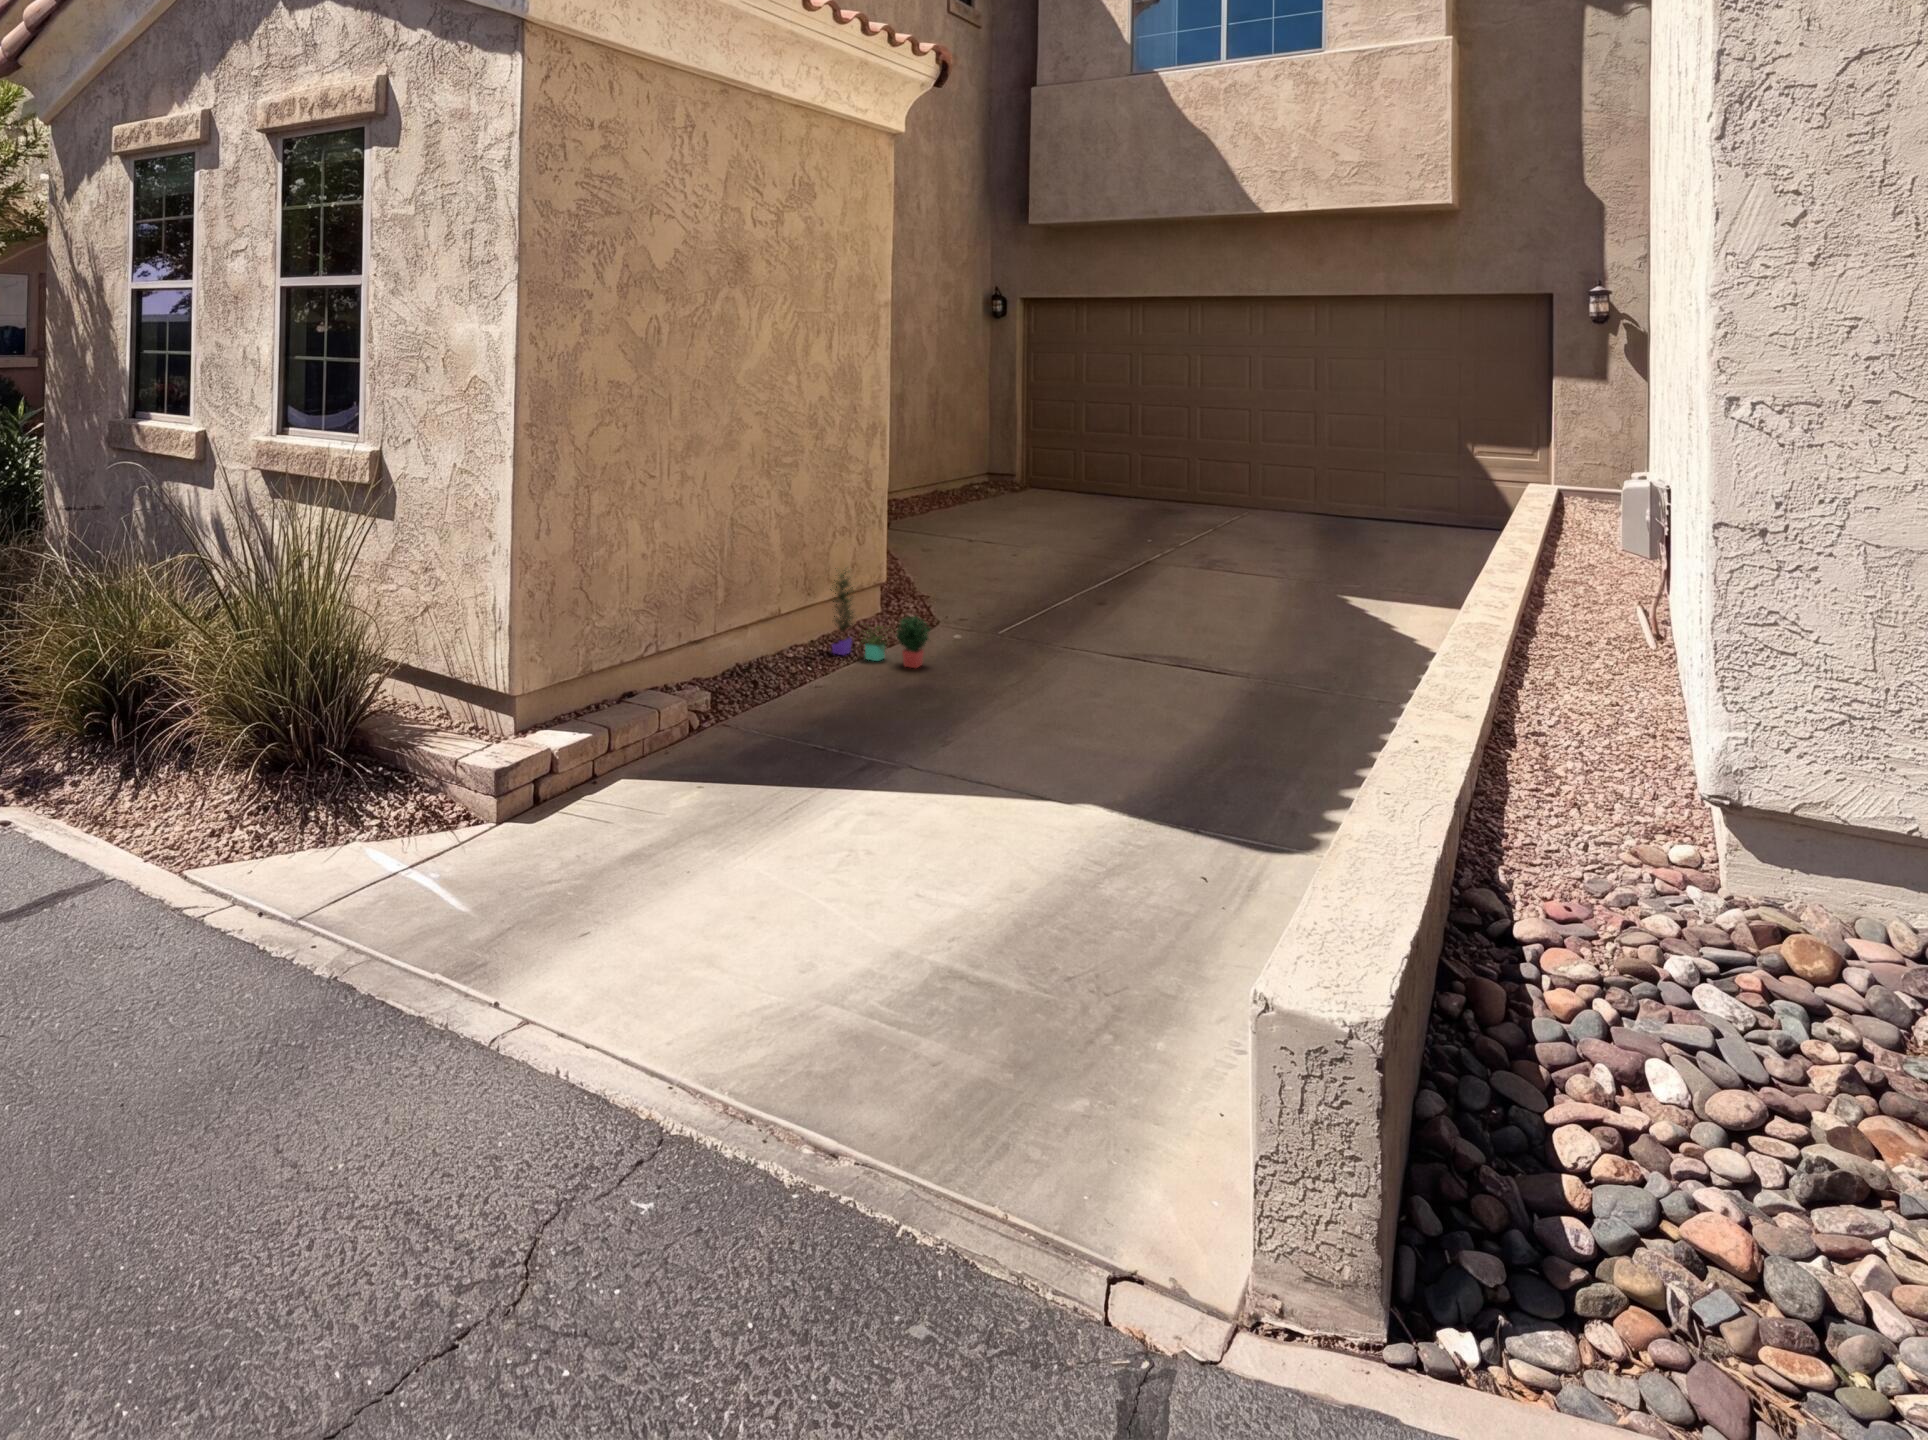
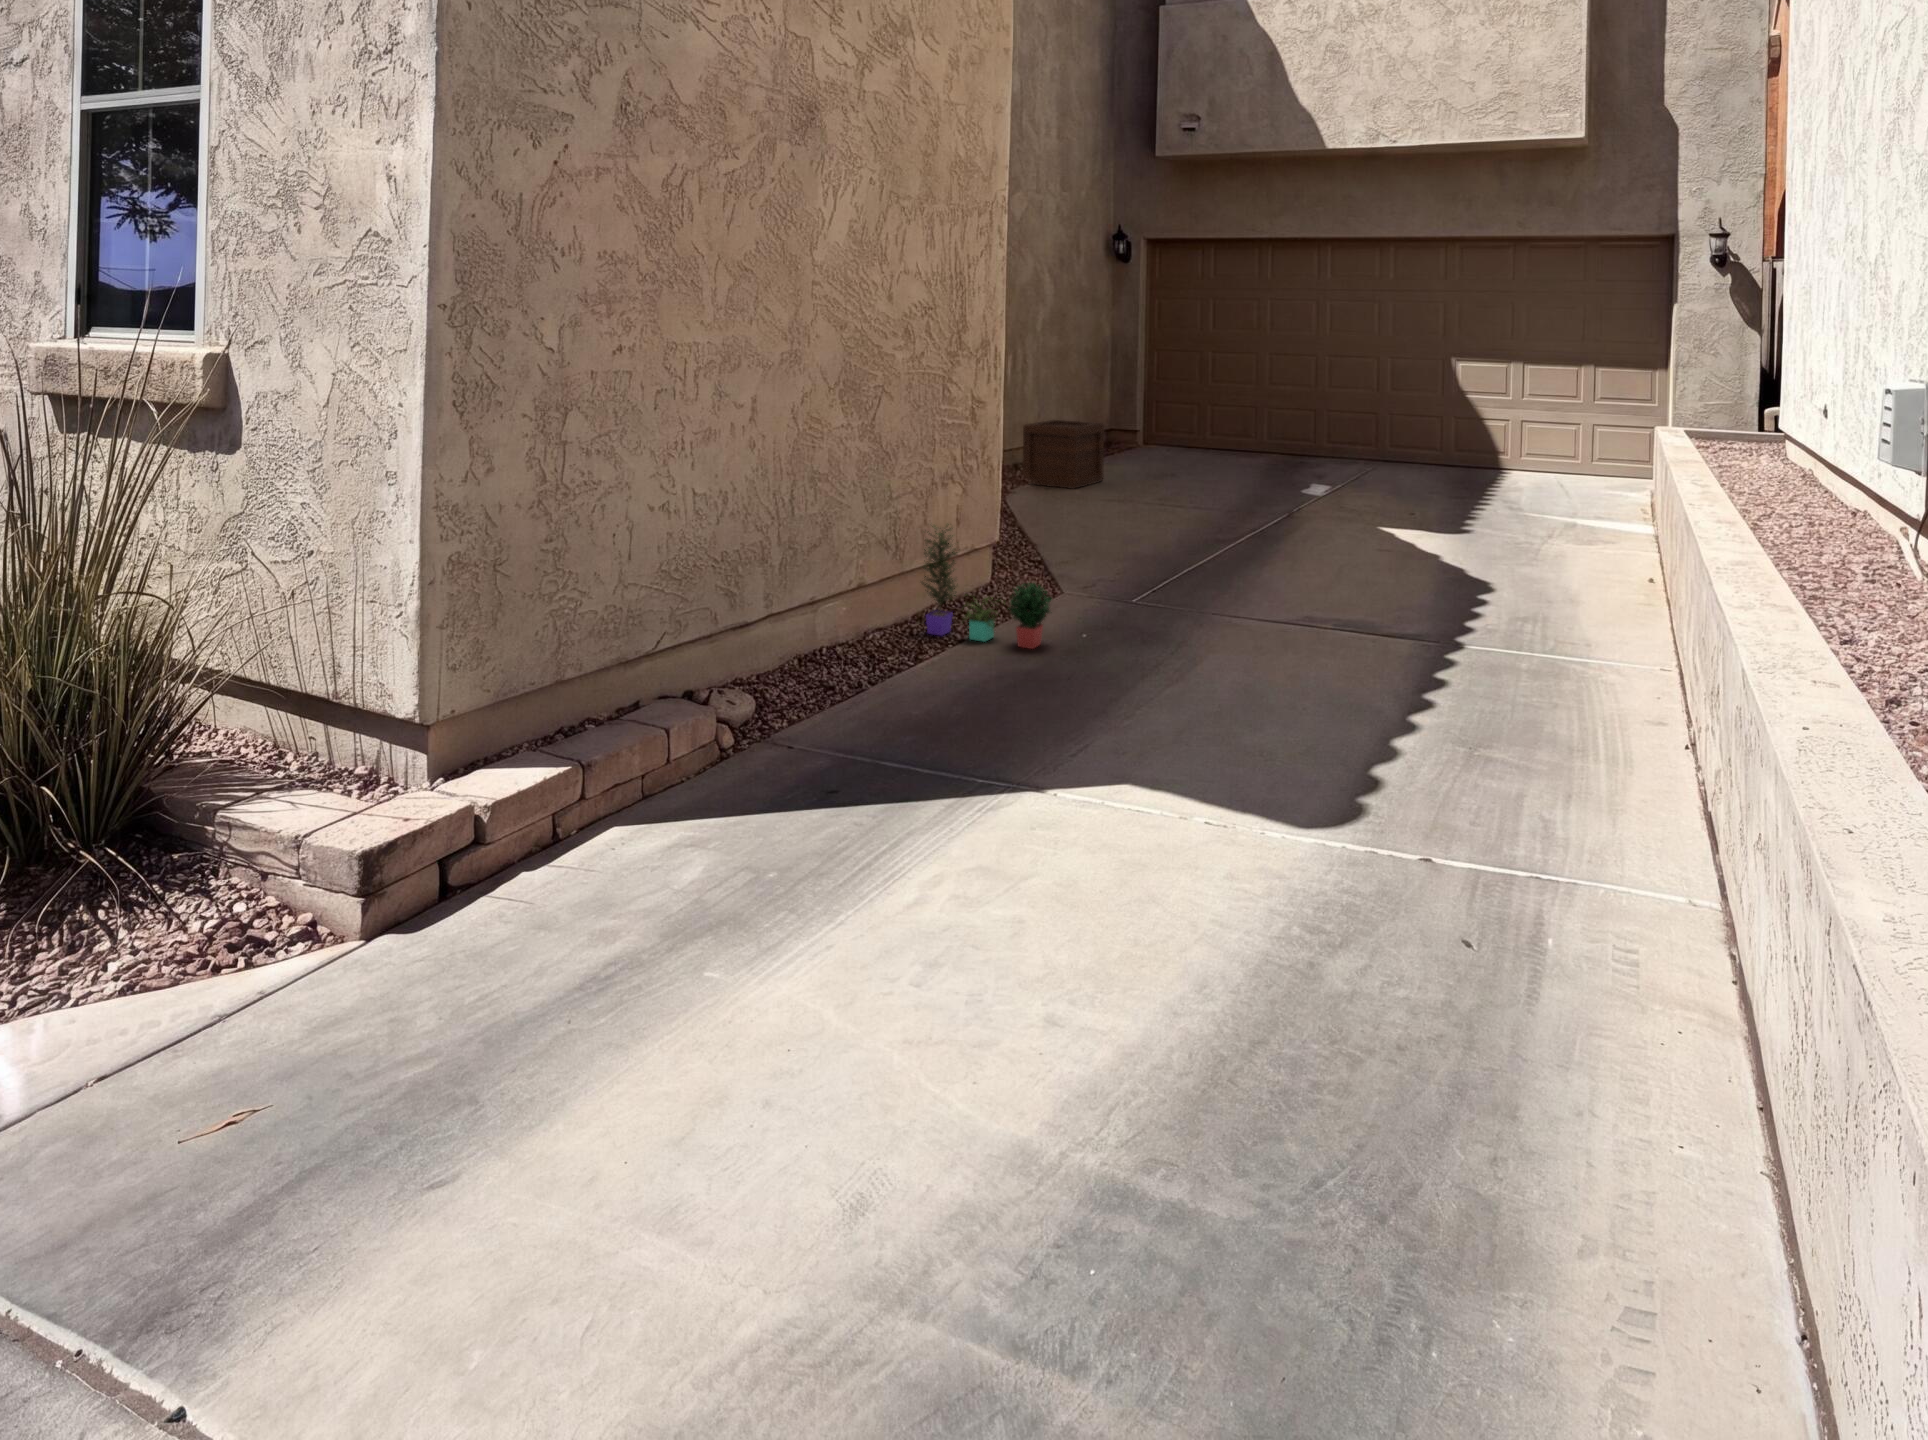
wooden crate: none [912,469,985,532] -> present [1022,420,1104,489]

